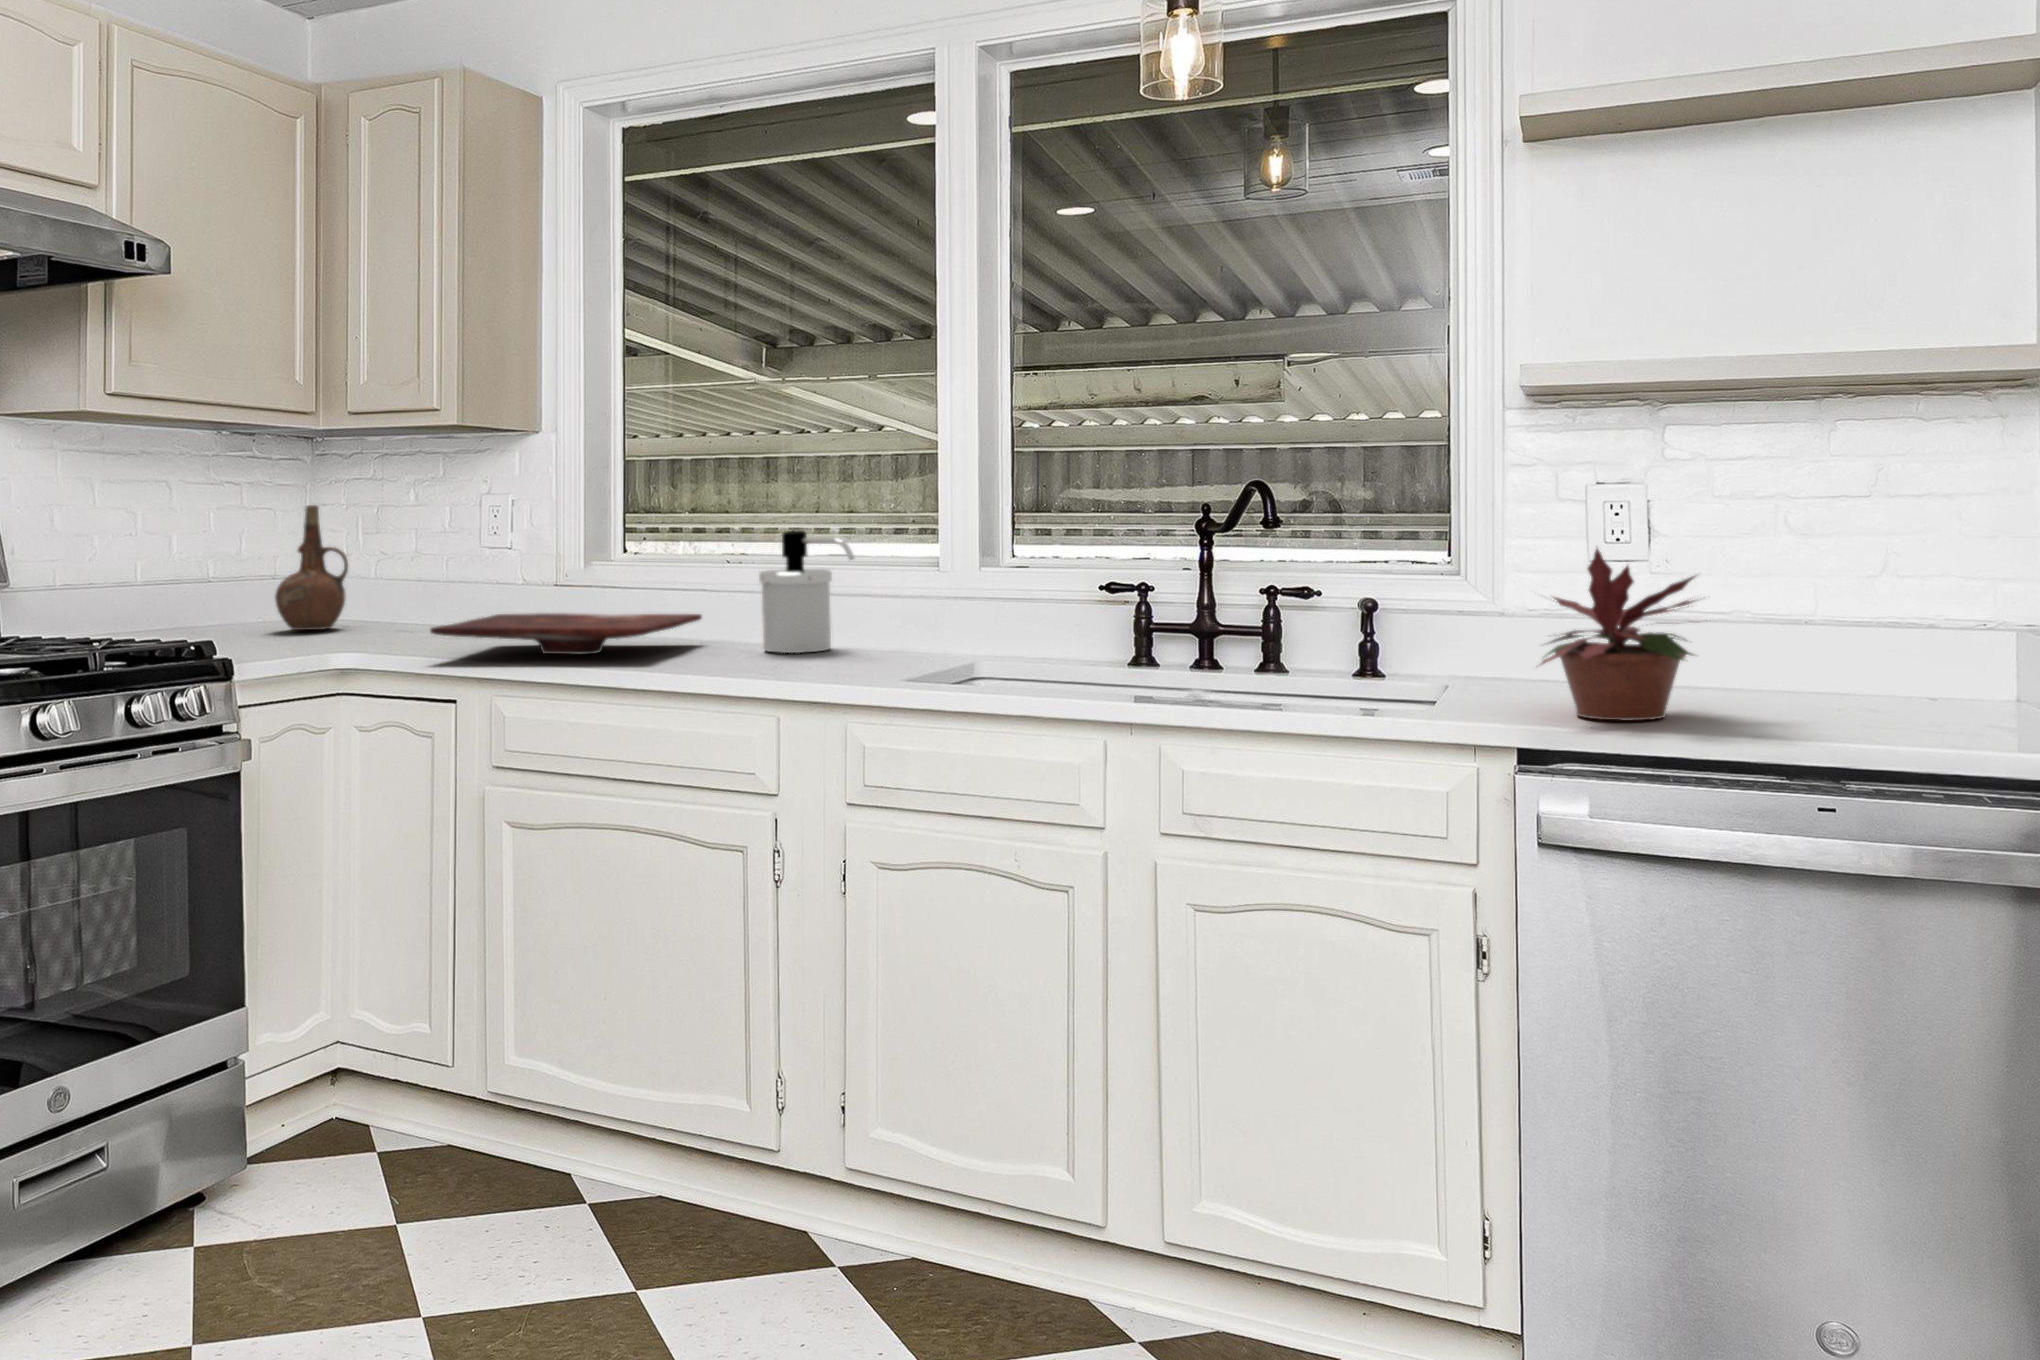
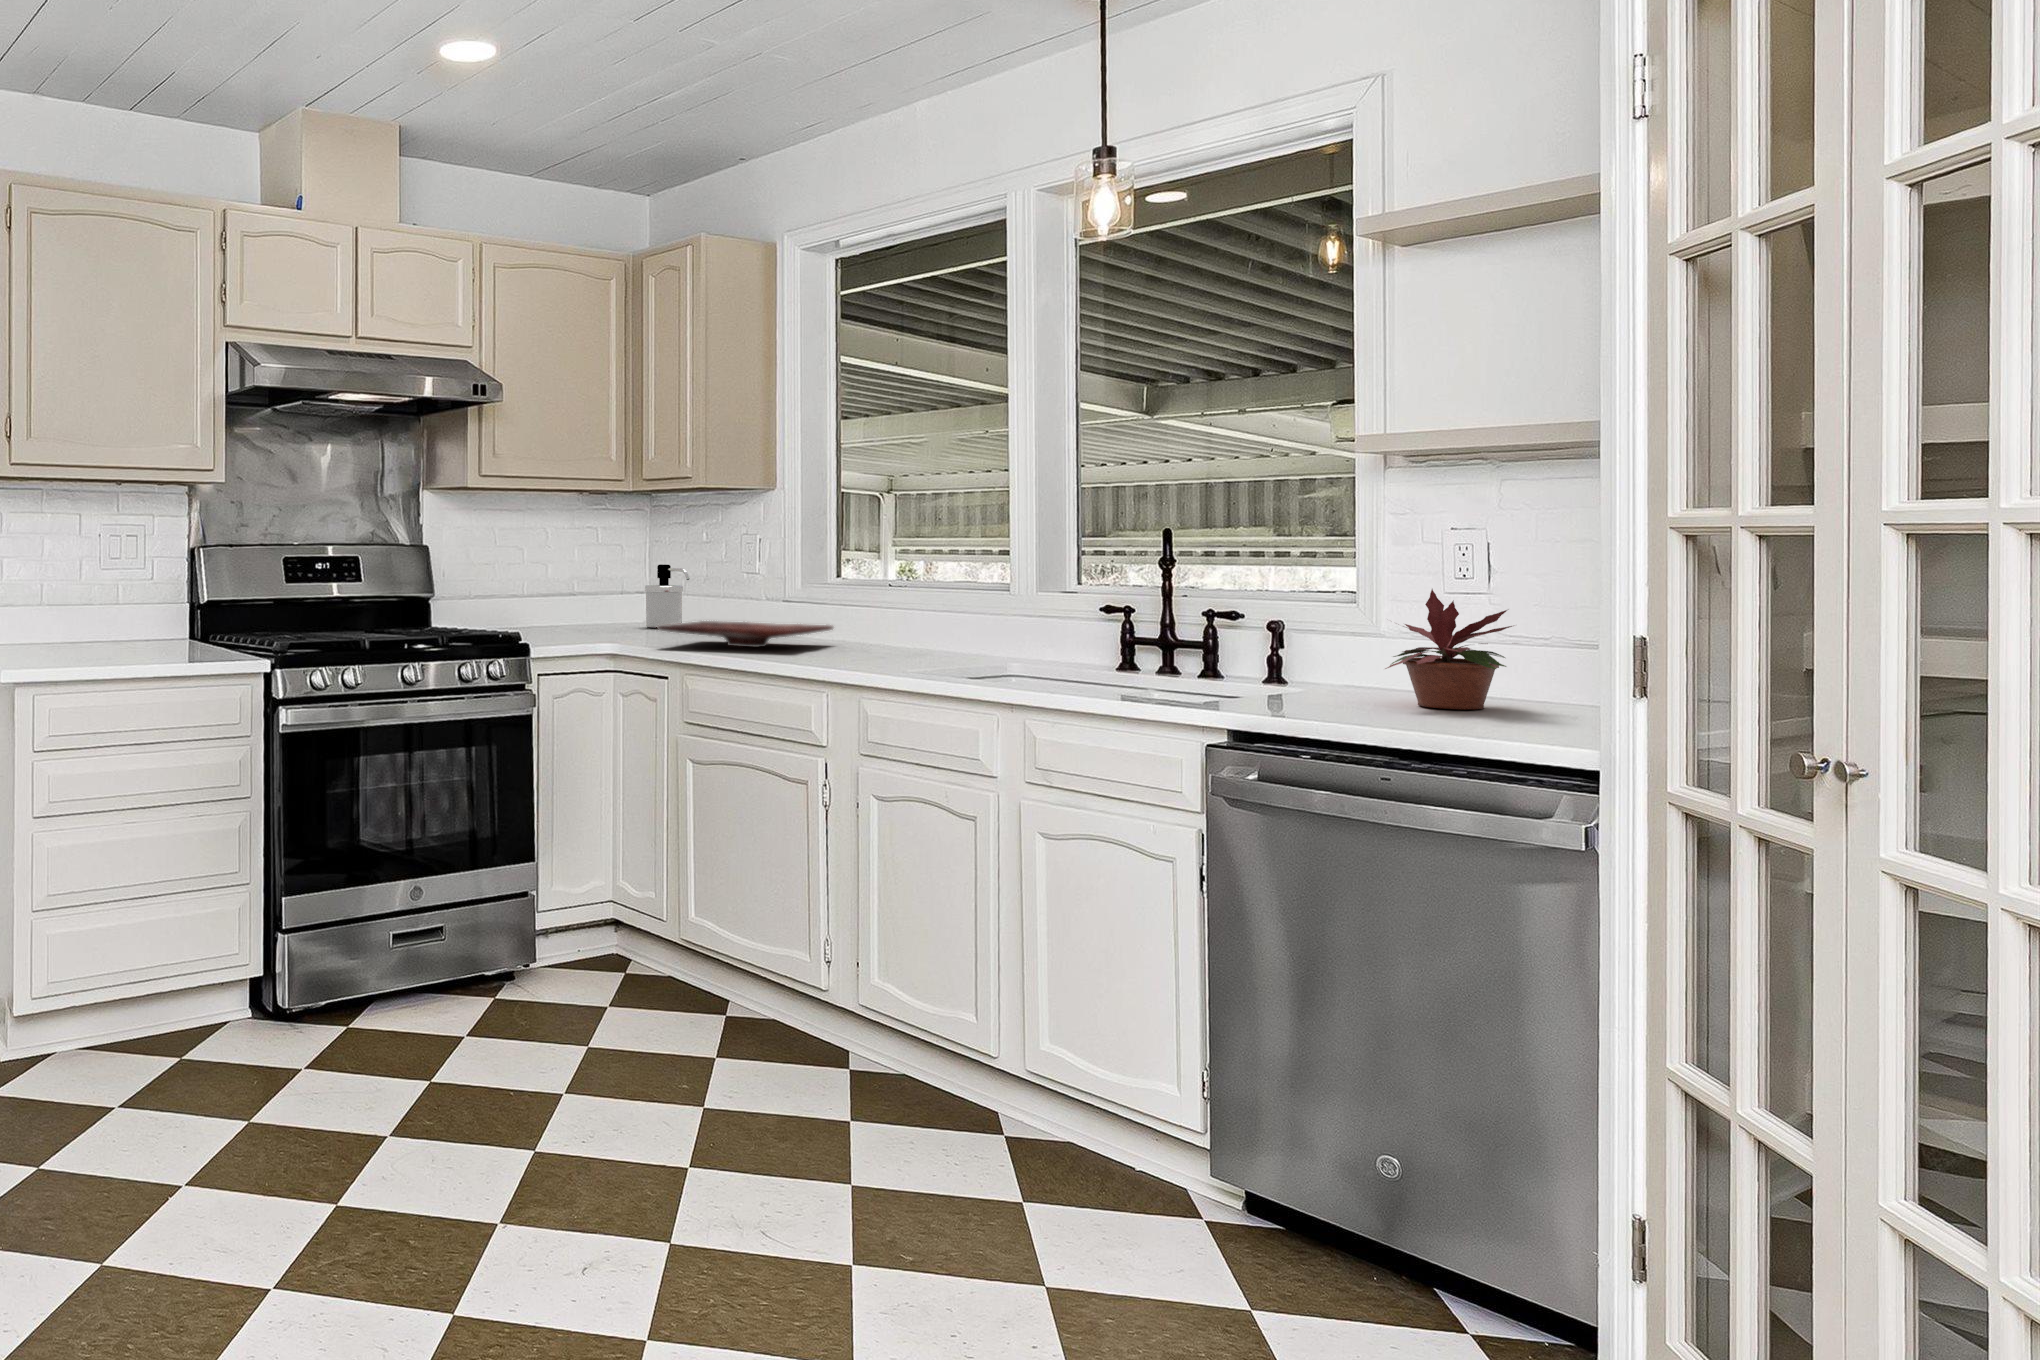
ceramic pitcher: present [275,505,348,630] -> none [567,551,613,629]
soap dispenser: present [759,531,854,653] -> present [645,564,689,628]

